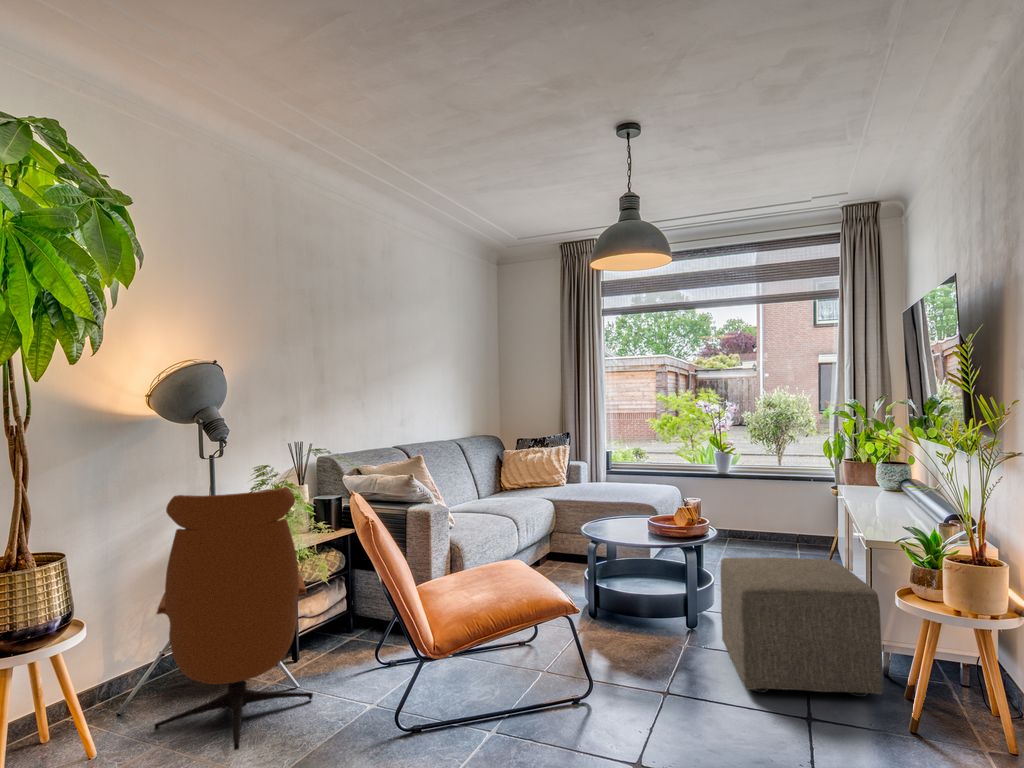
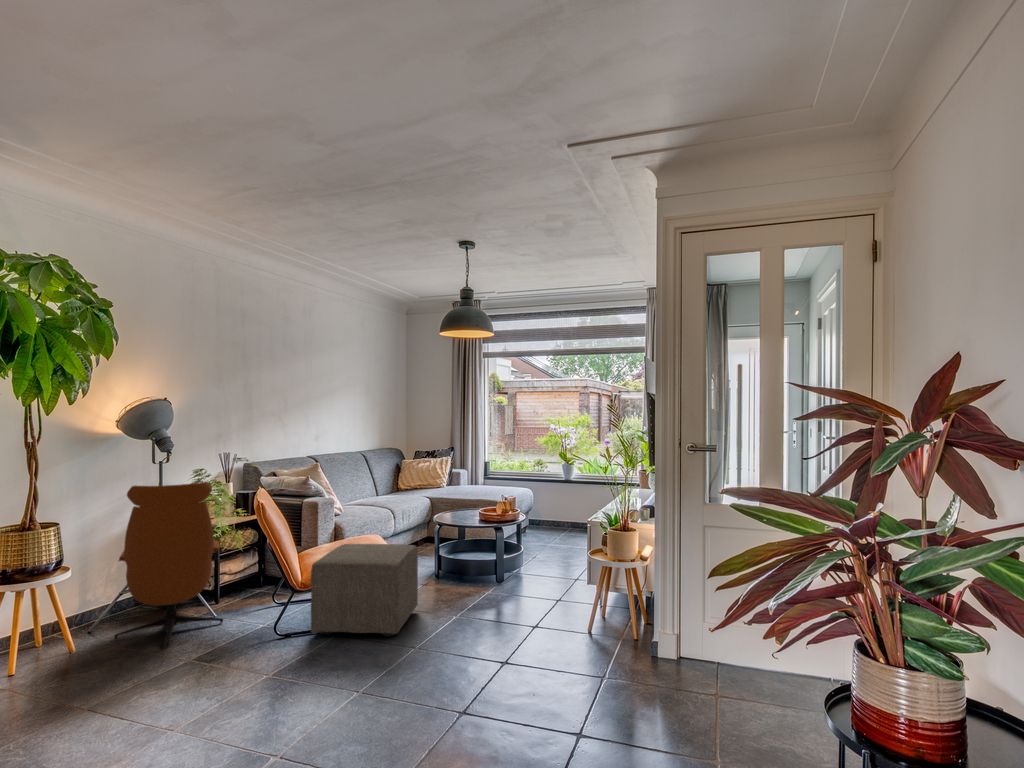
ottoman: present [721,558,883,697] -> present [311,544,418,637]

